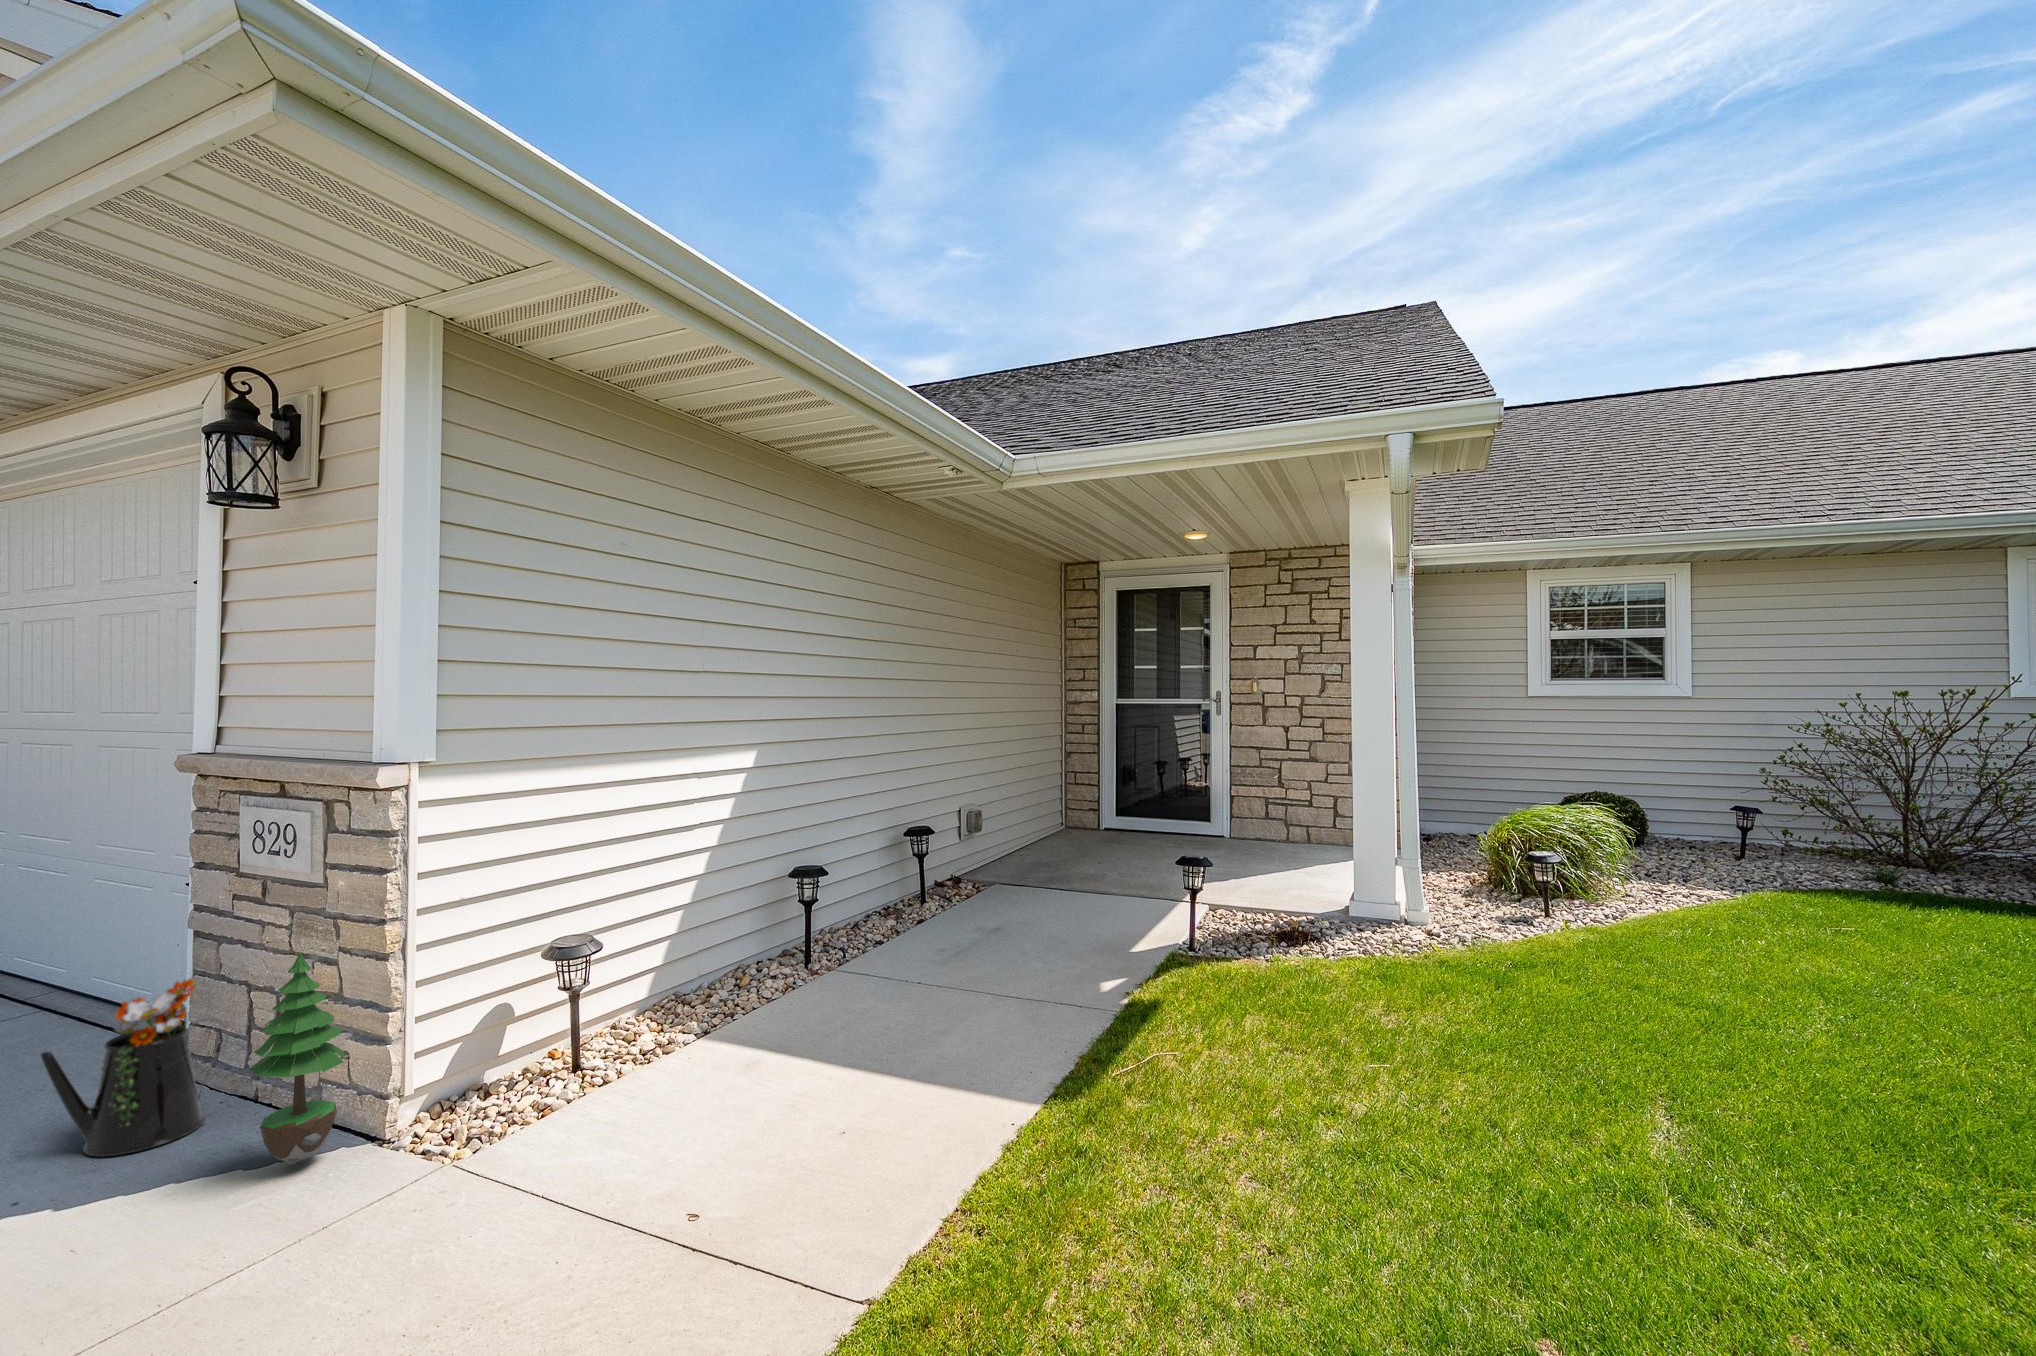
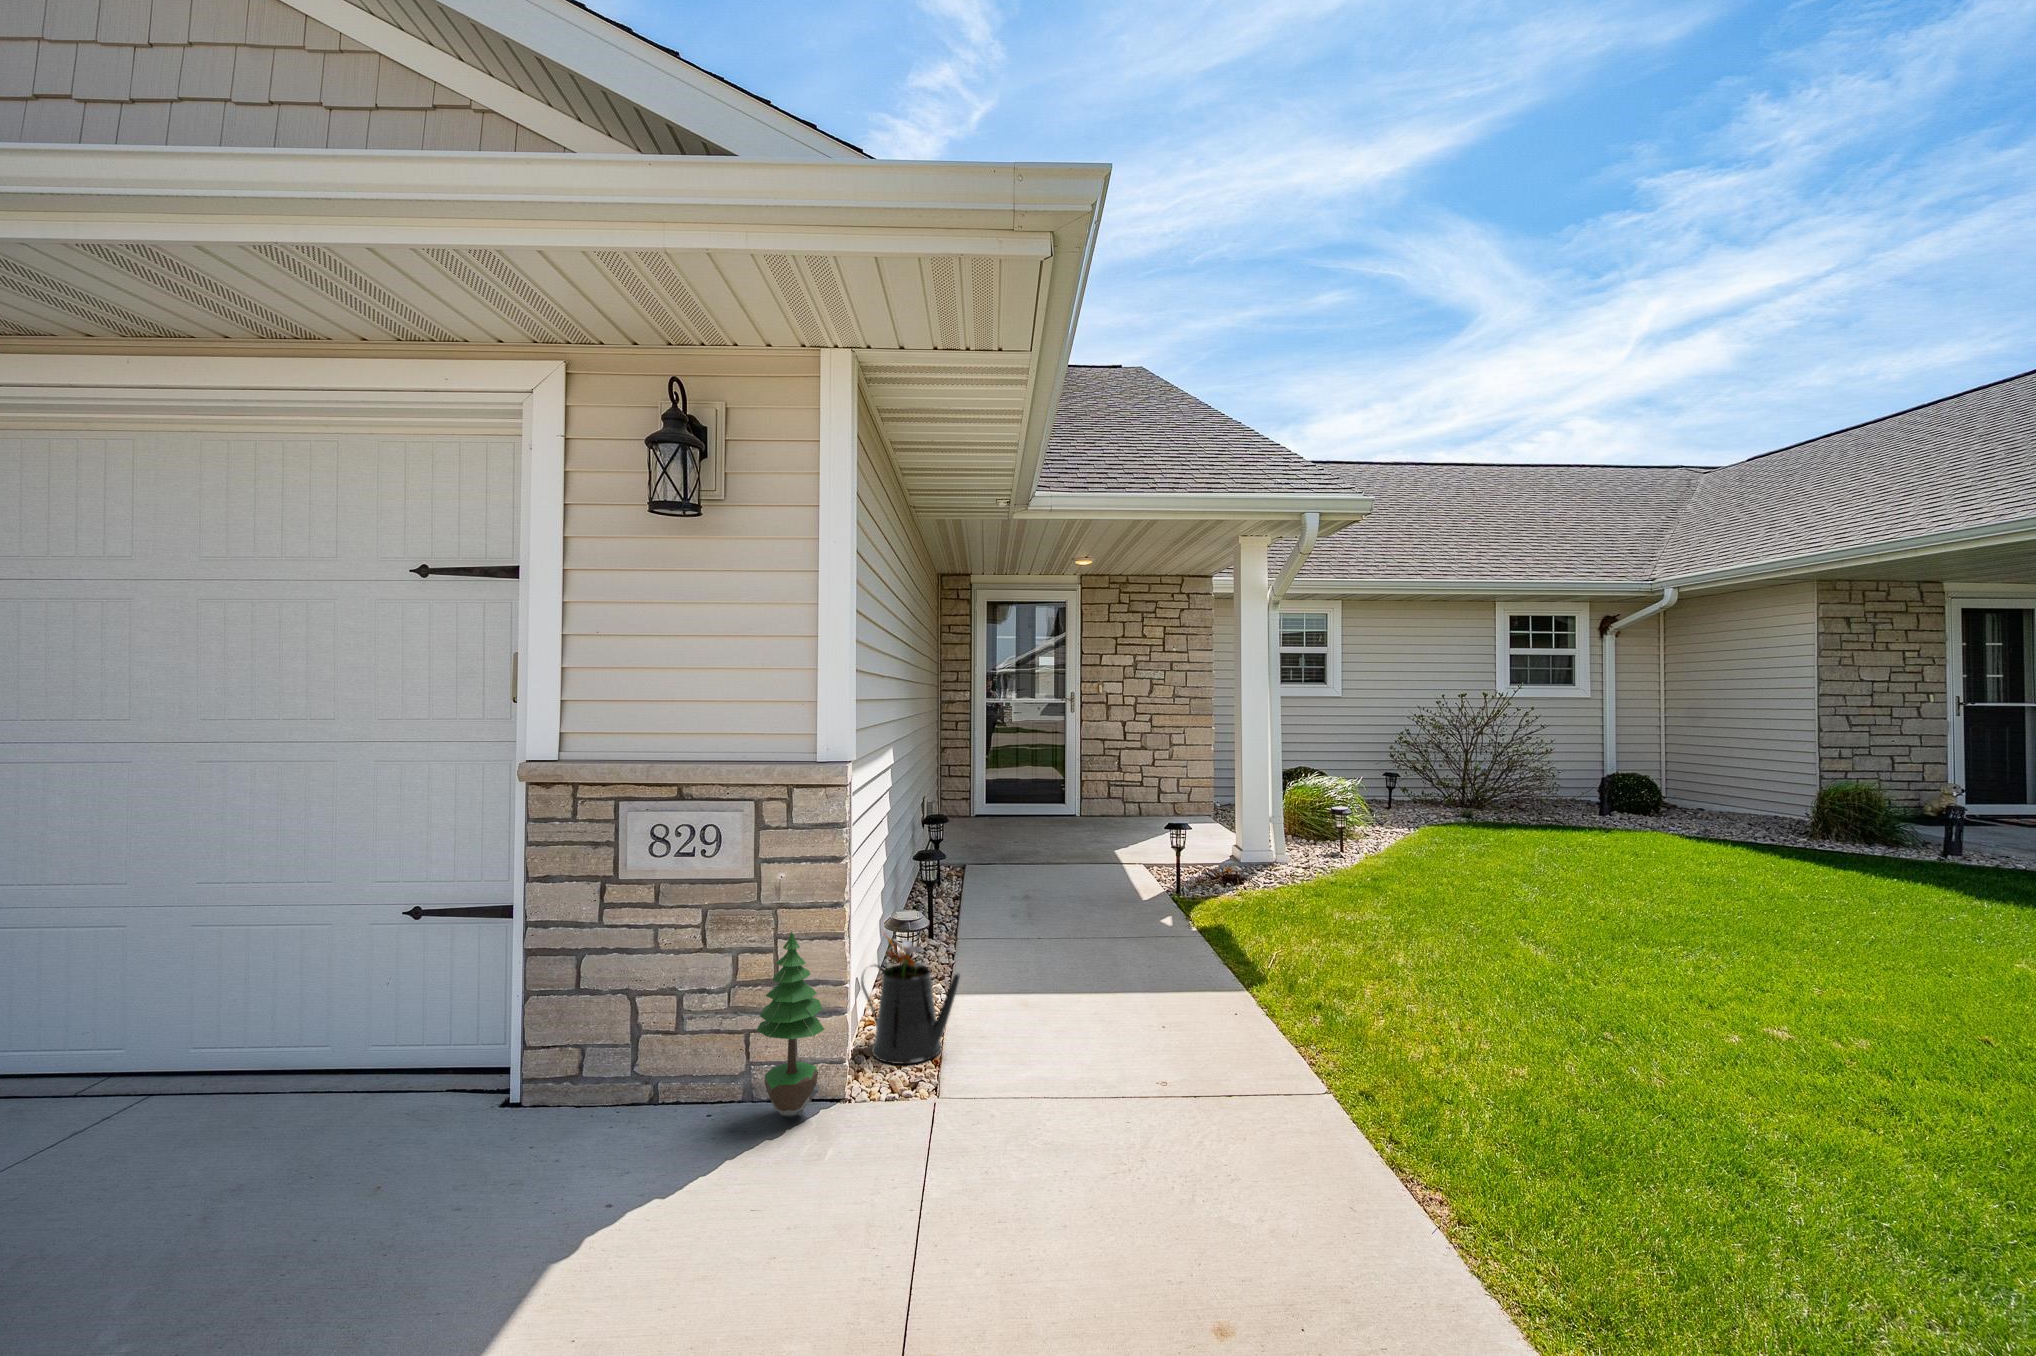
watering can: present [41,978,228,1156] -> present [861,933,960,1064]

